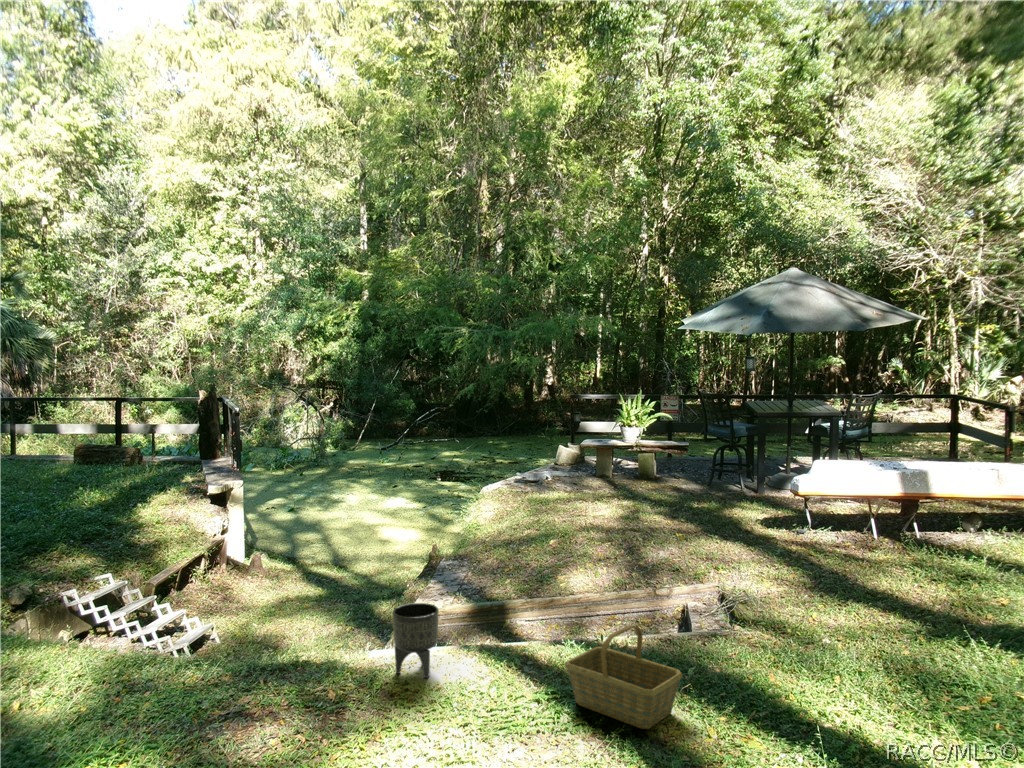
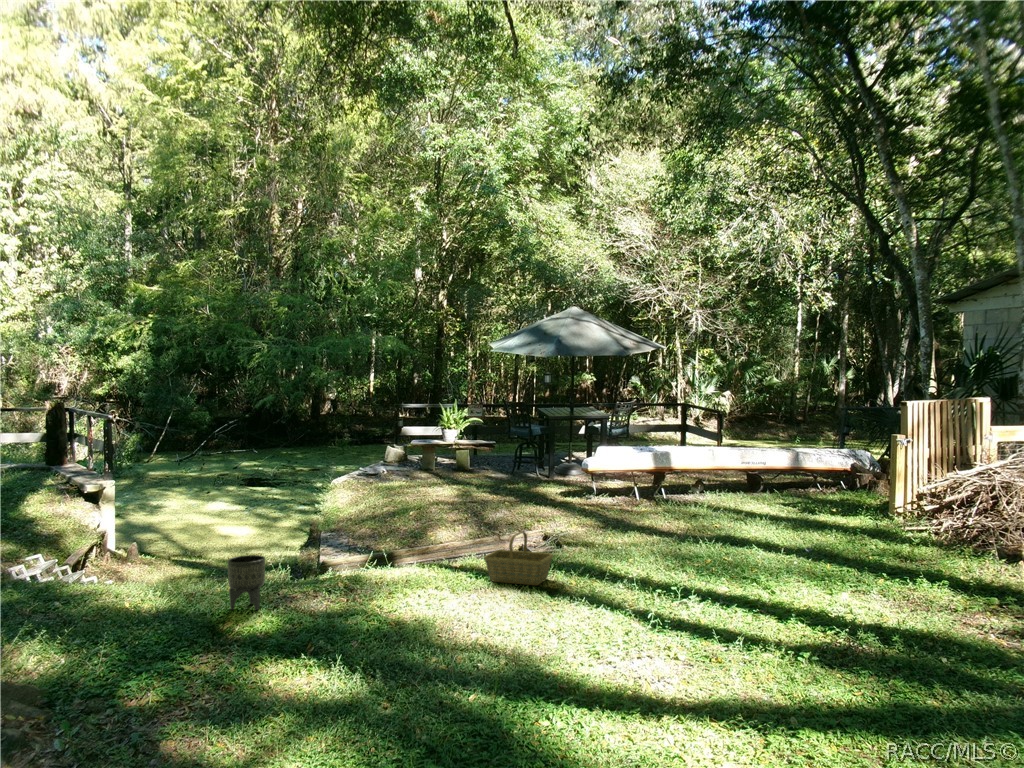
planter: present [393,603,439,678] -> present [227,555,265,610]

